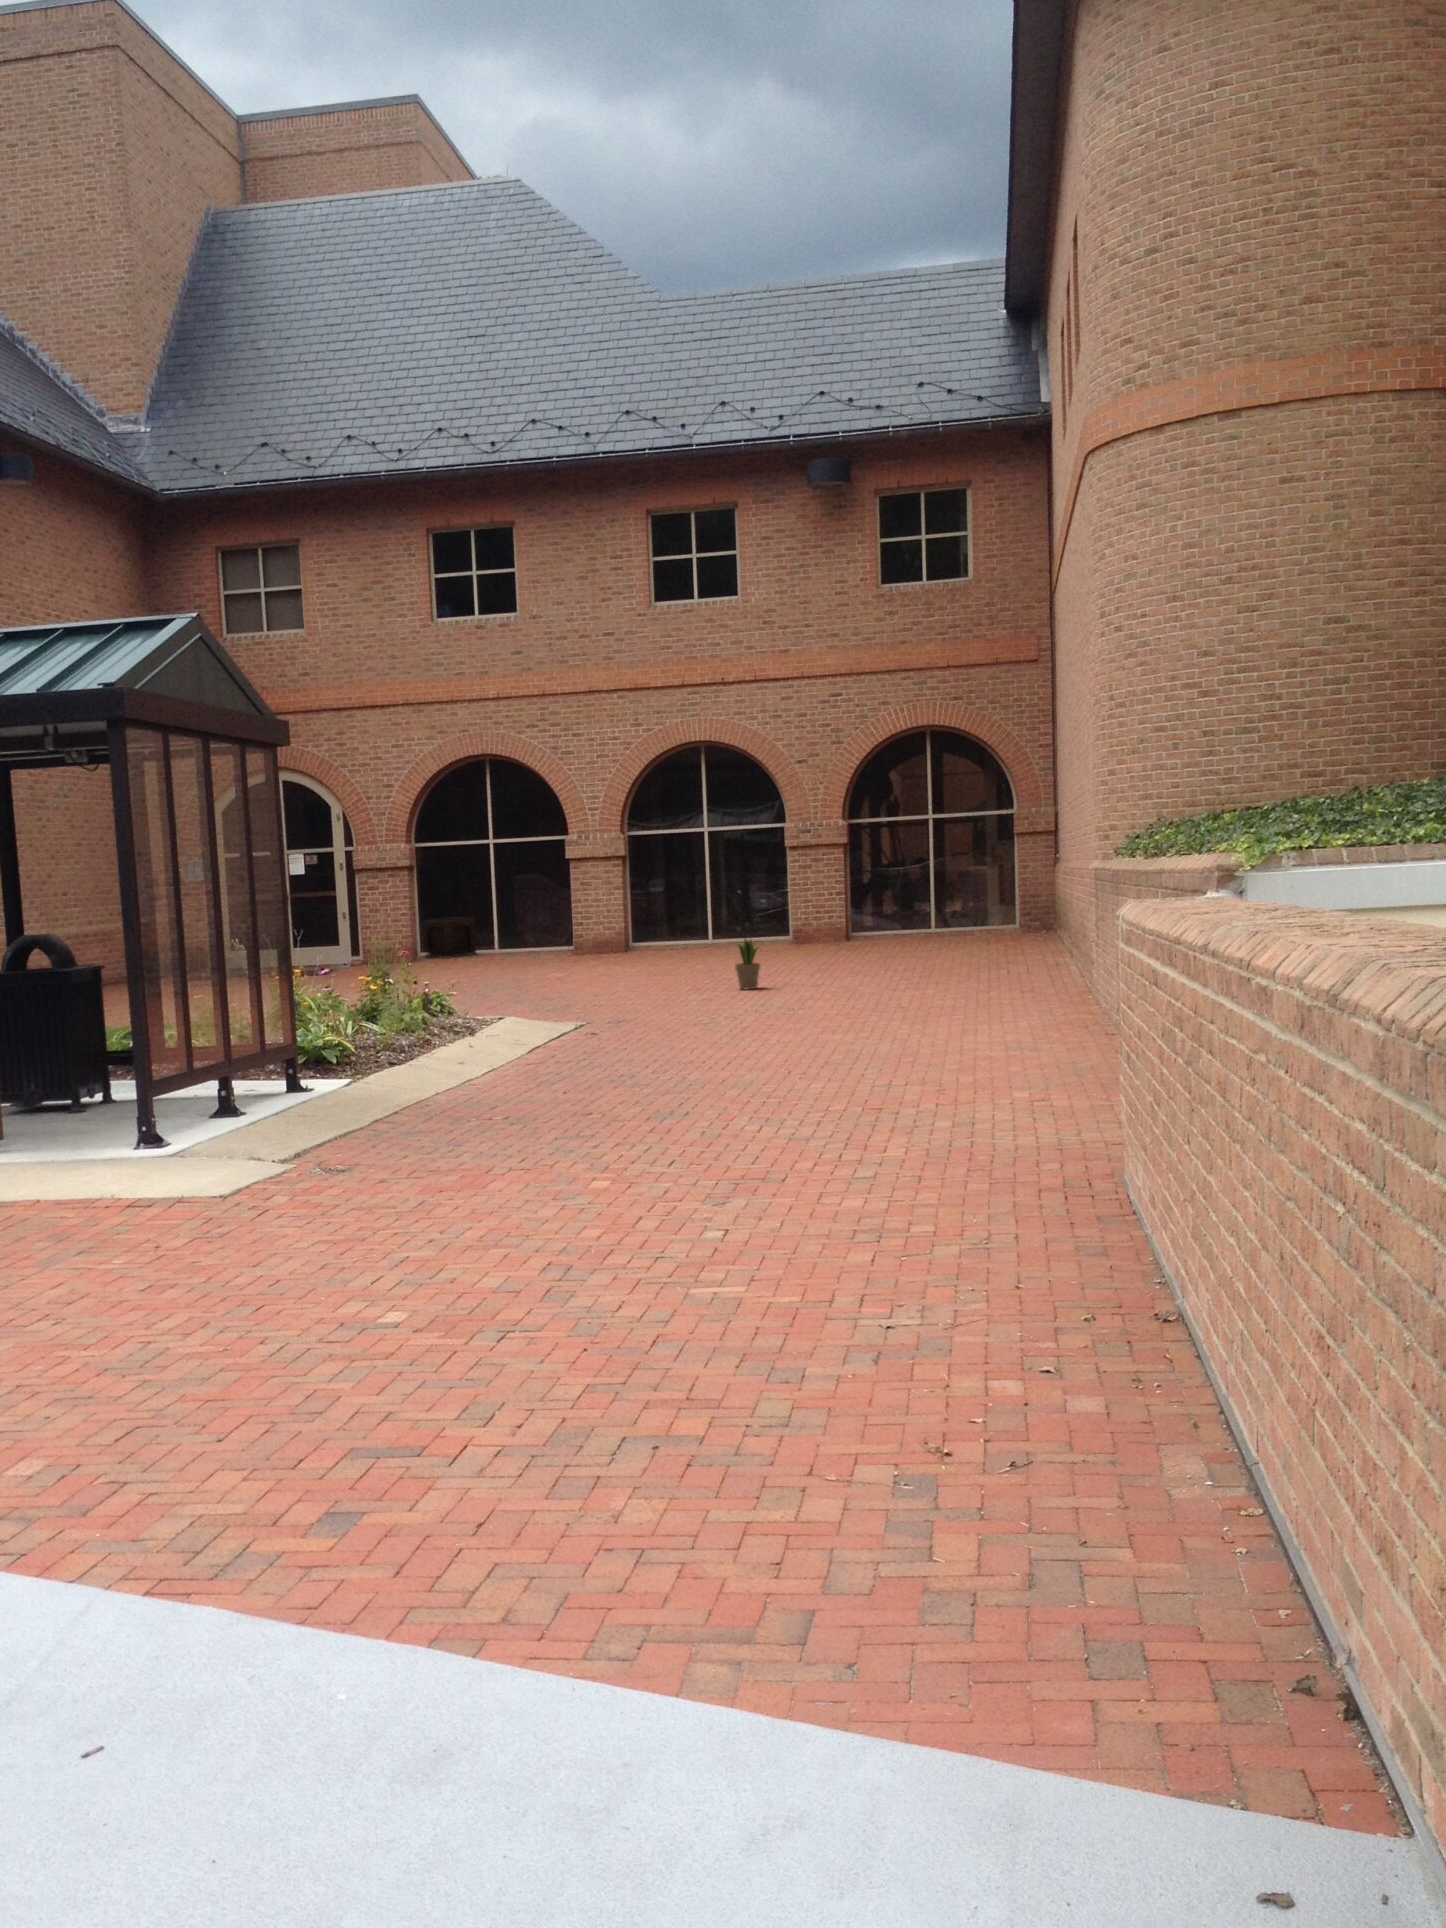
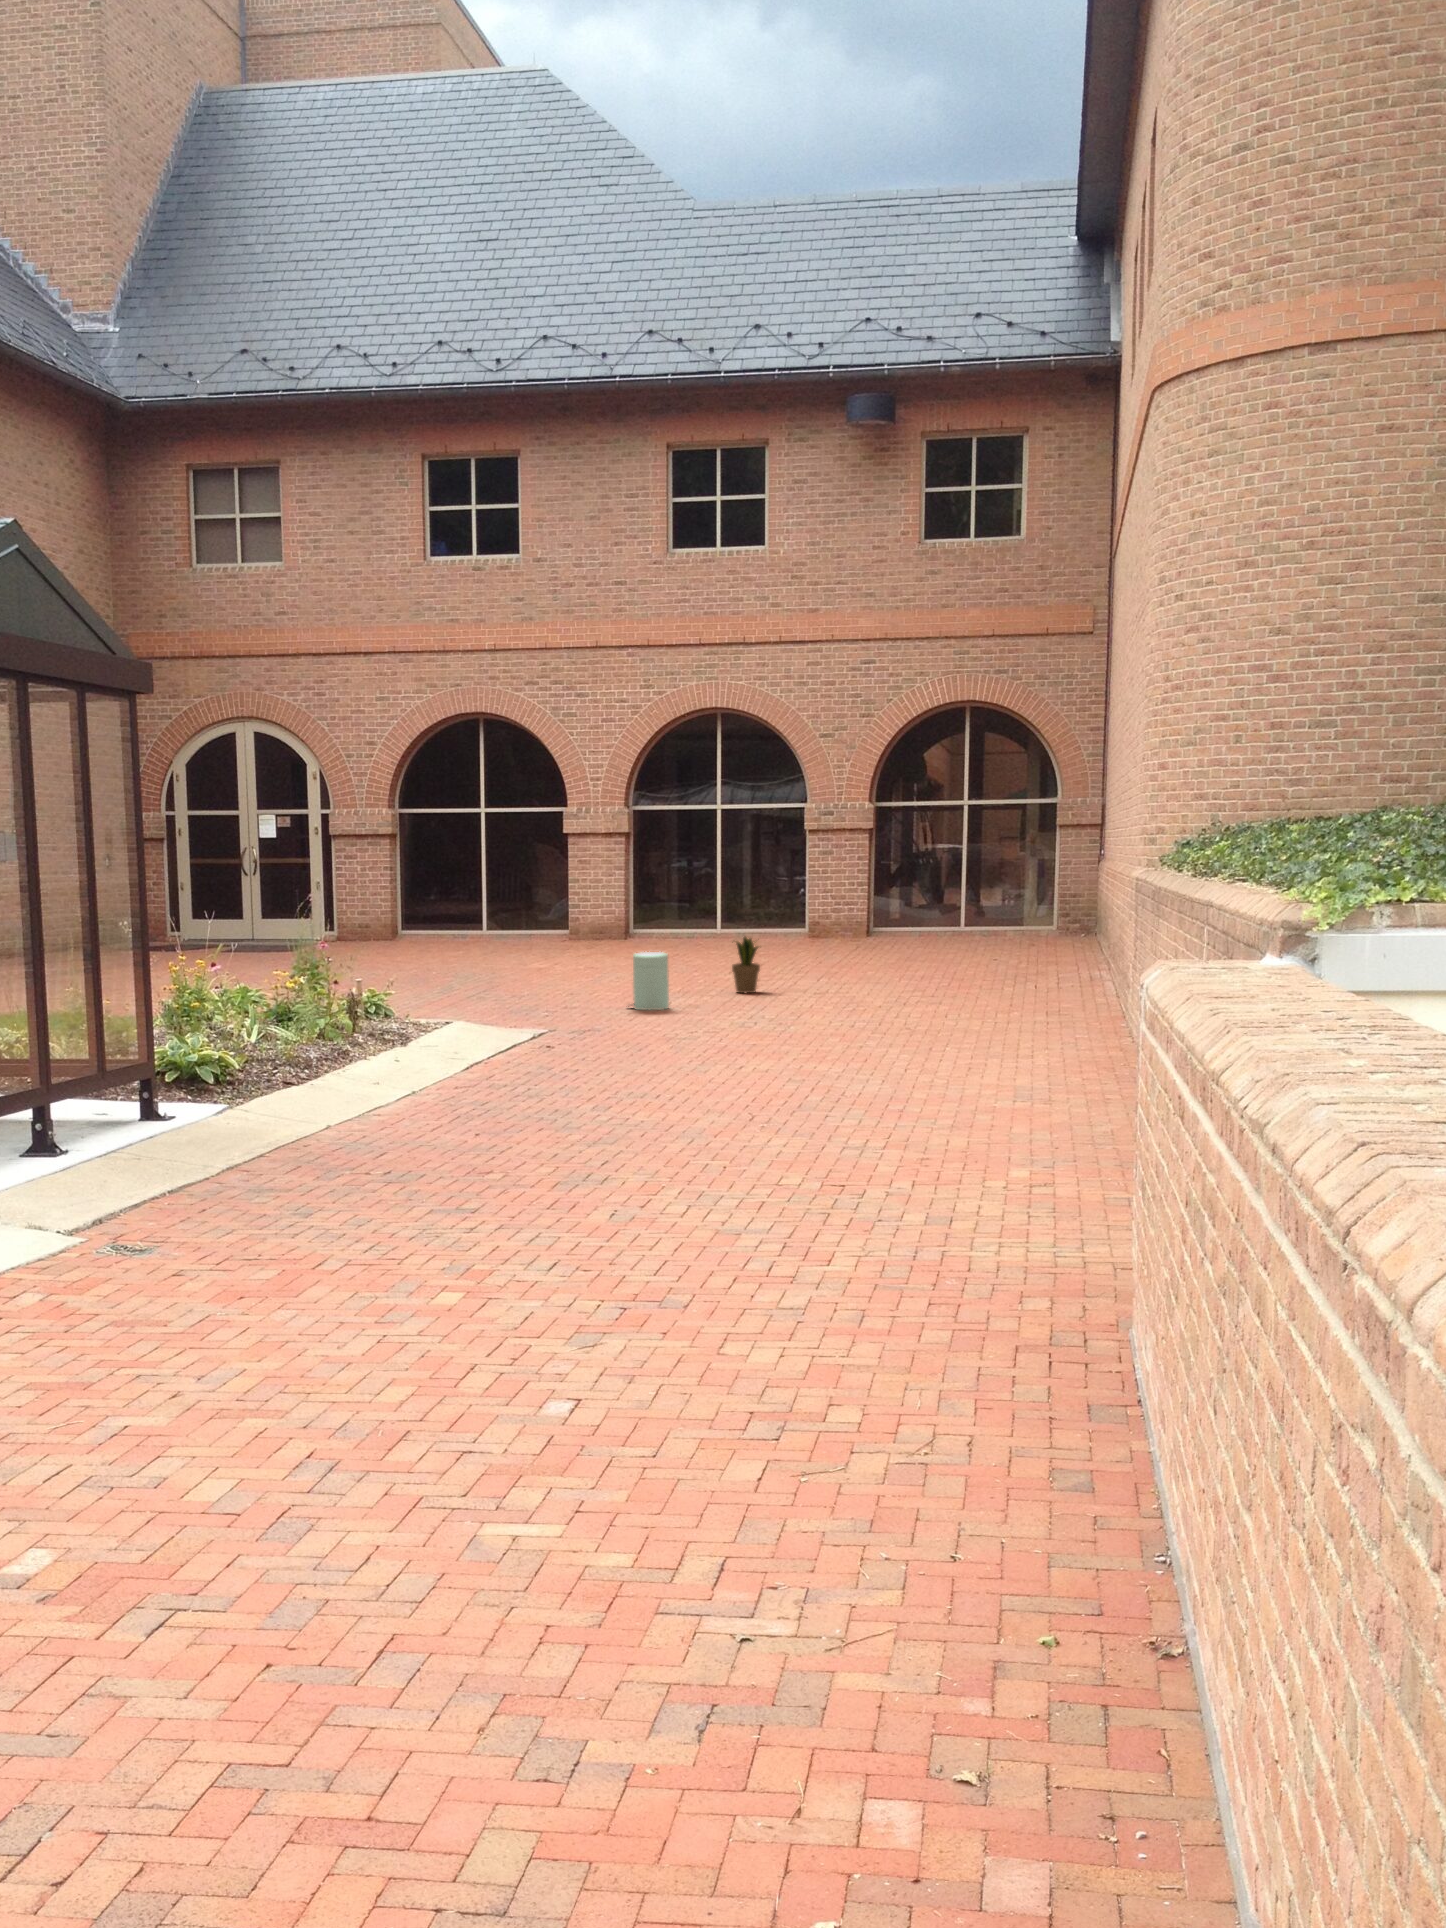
wooden crate: present [423,918,476,958] -> none [406,892,464,937]
trash can: none [646,955,683,1006] -> present [628,952,669,1010]

